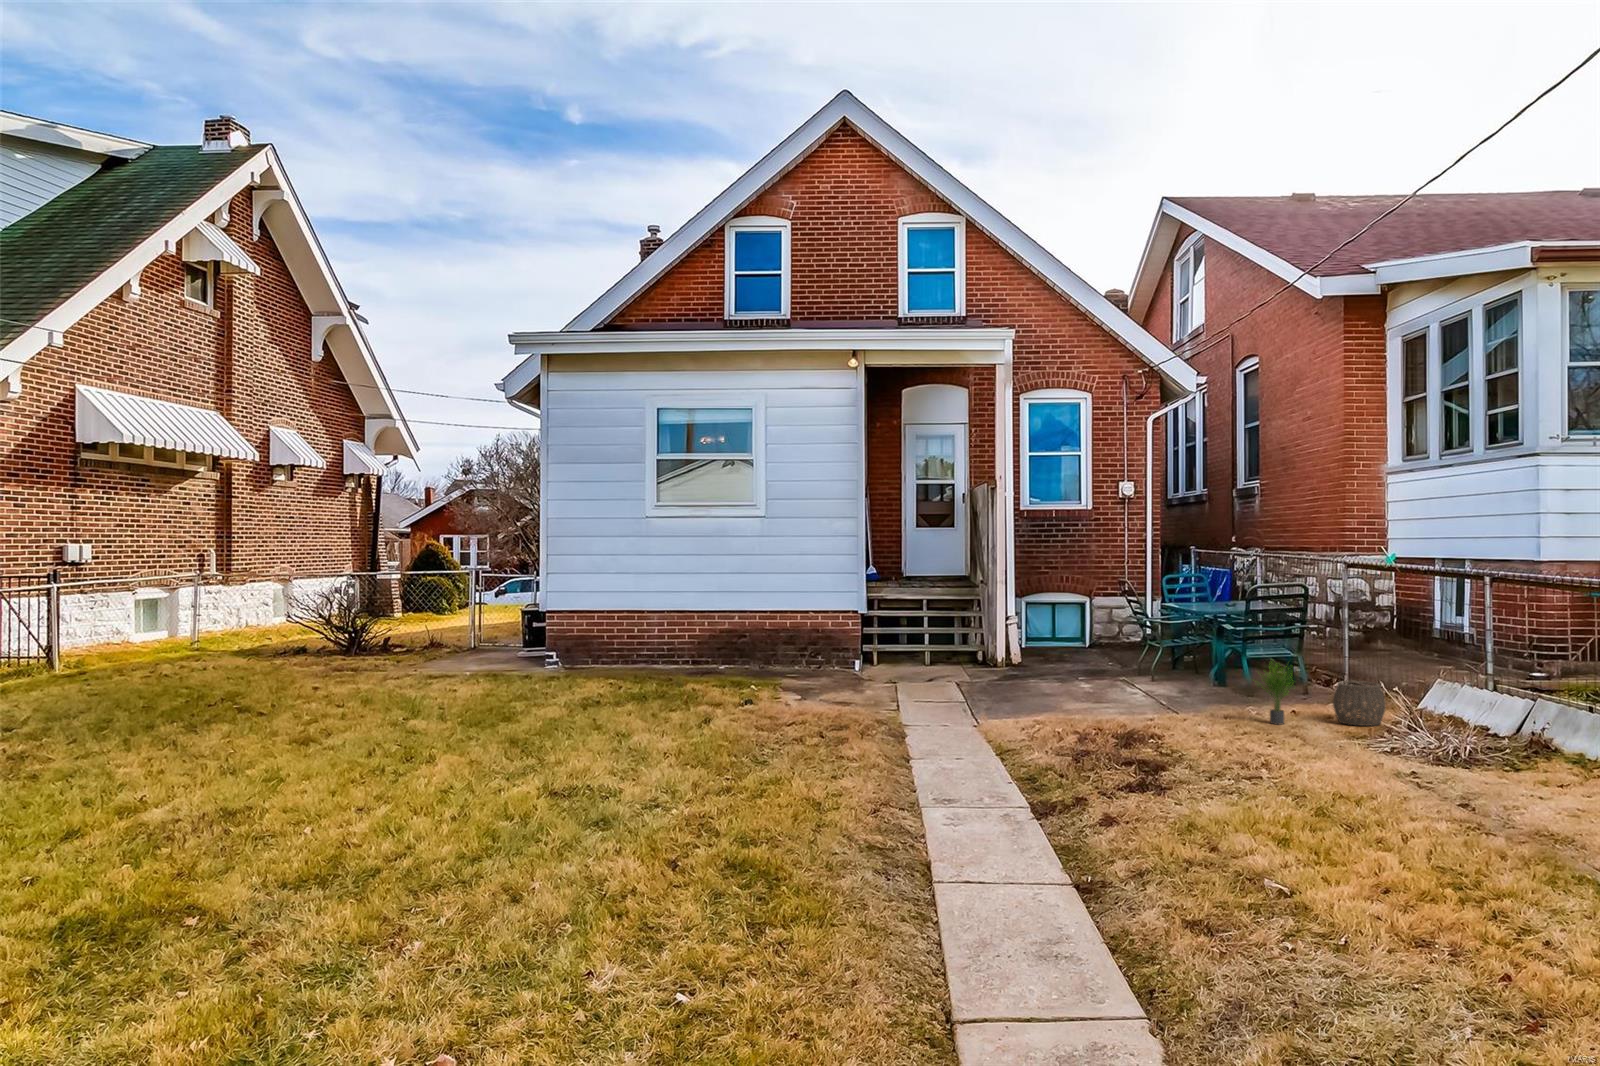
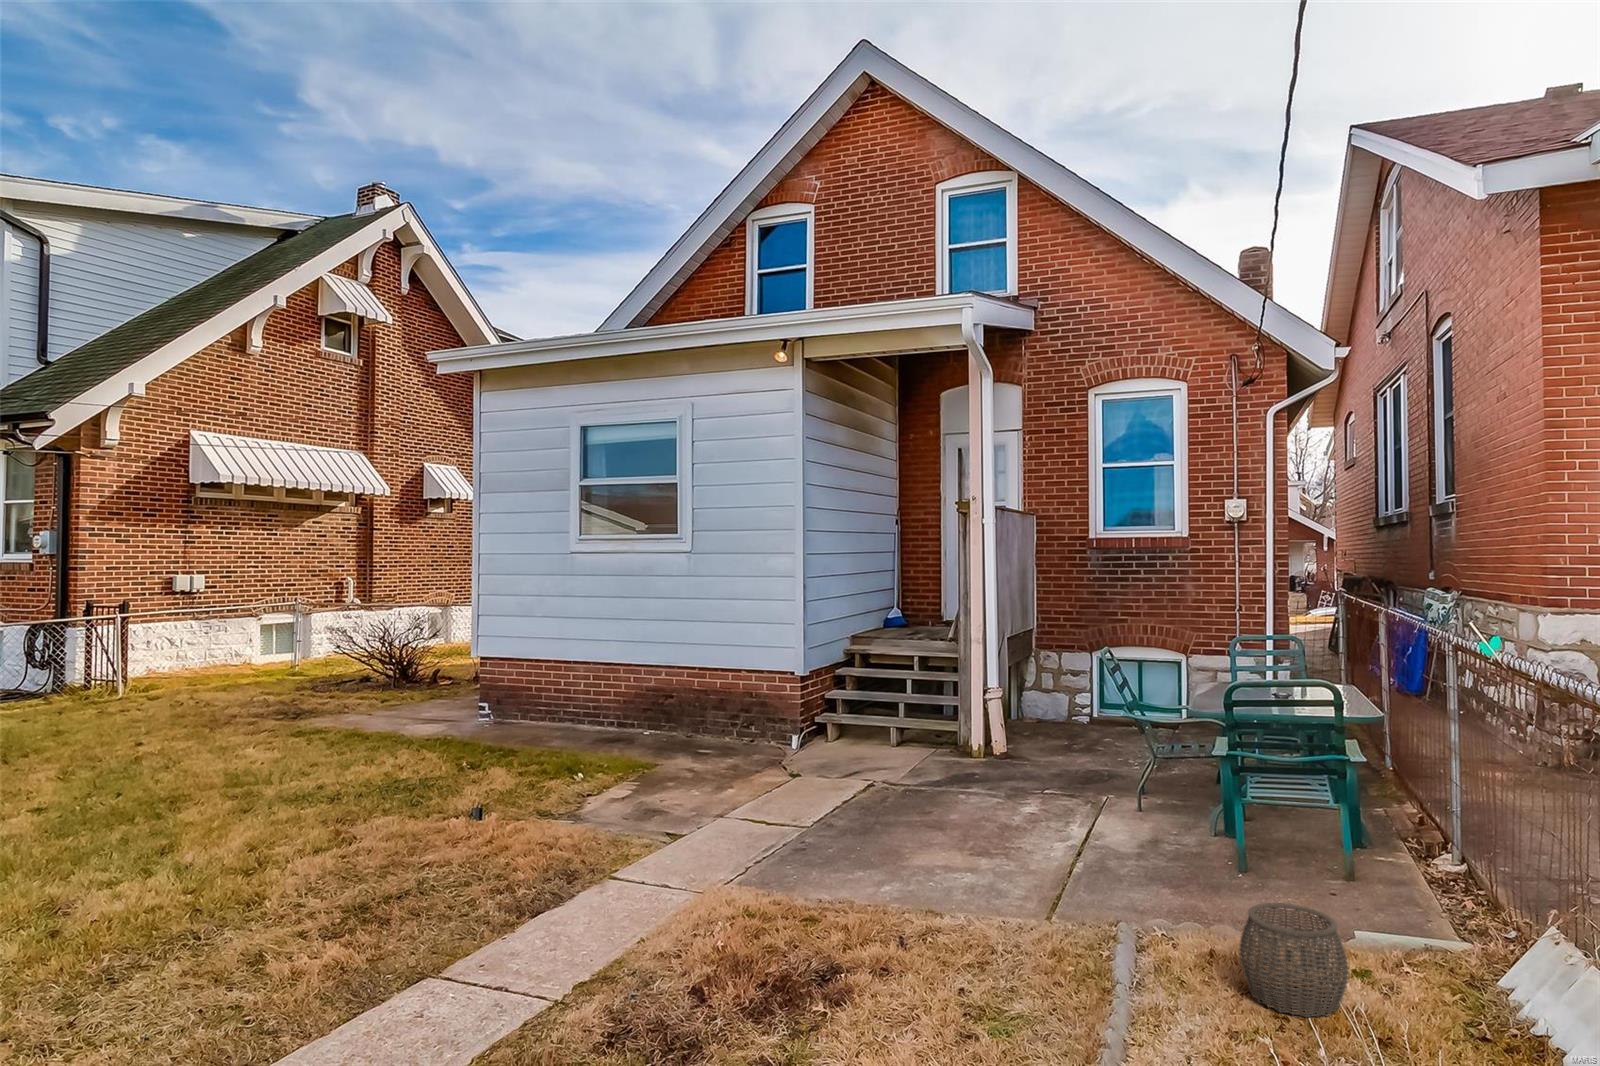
potted plant: present [1261,662,1292,725] -> none [1084,837,1168,973]

